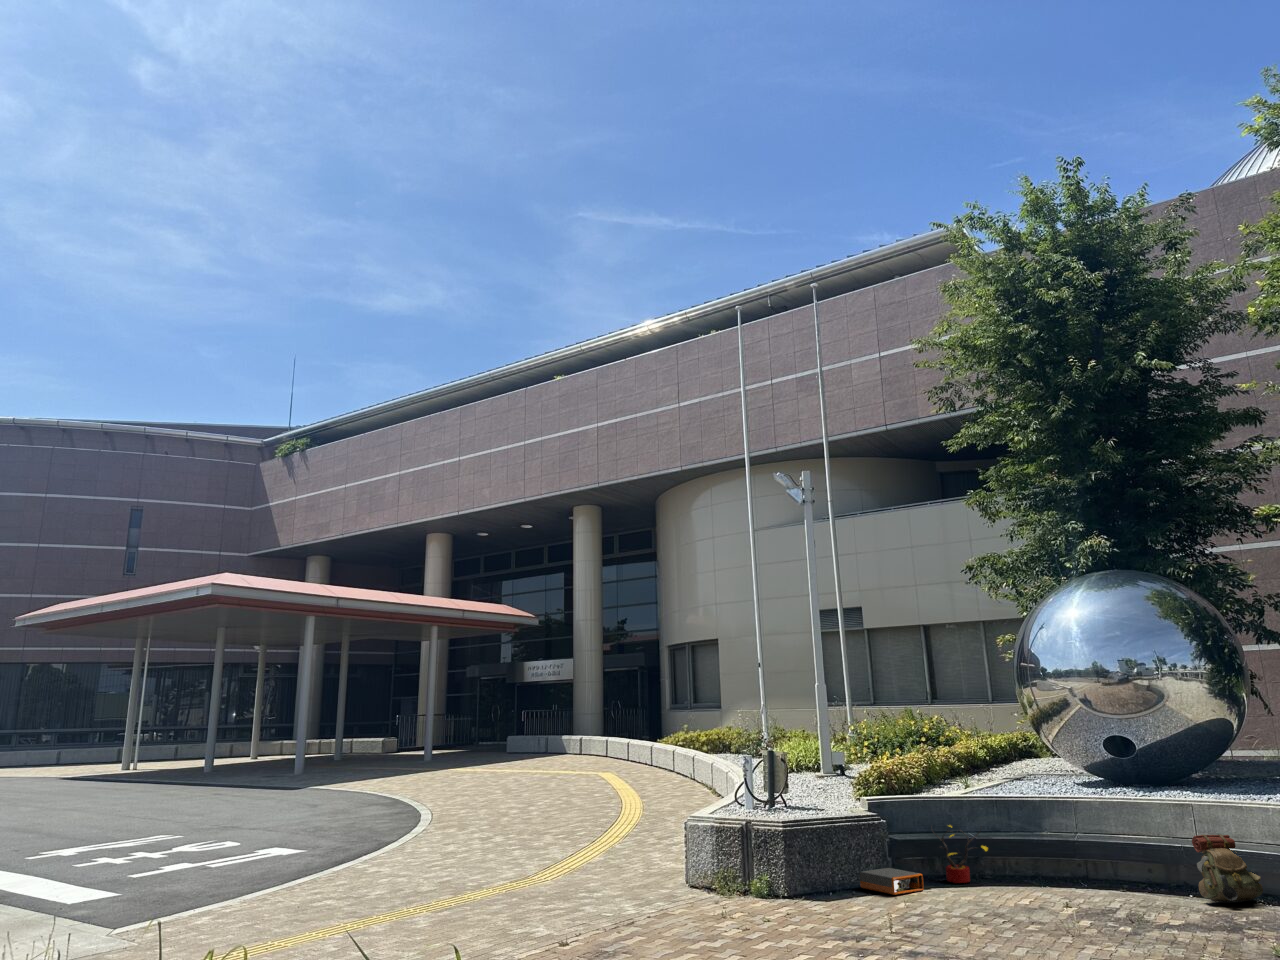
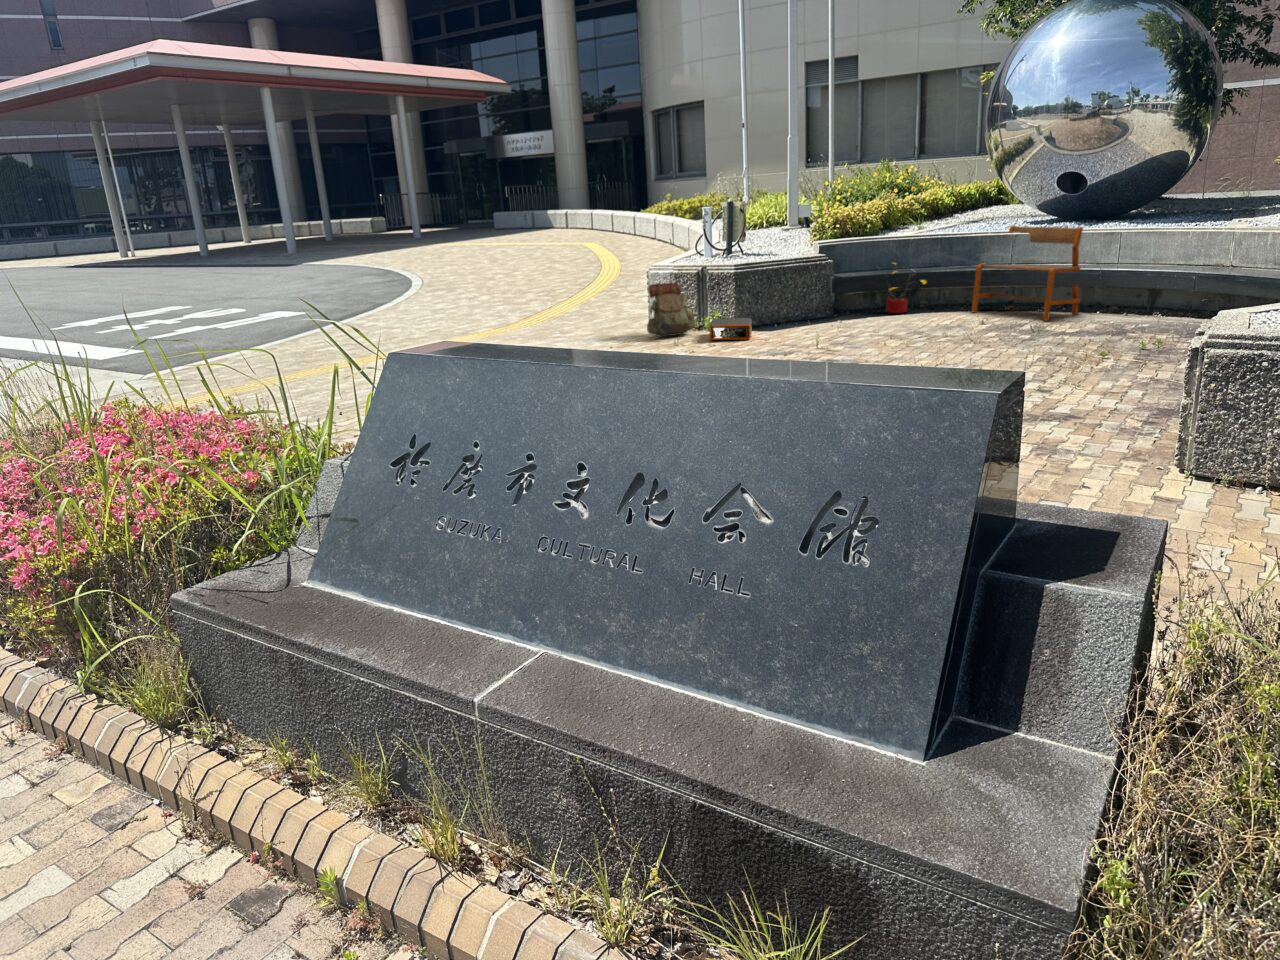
bench: none [1040,790,1165,903] -> present [972,225,1083,321]
backpack: present [1192,834,1263,903] -> present [647,282,695,337]
storage box: present [860,868,924,895] -> present [709,318,752,340]

